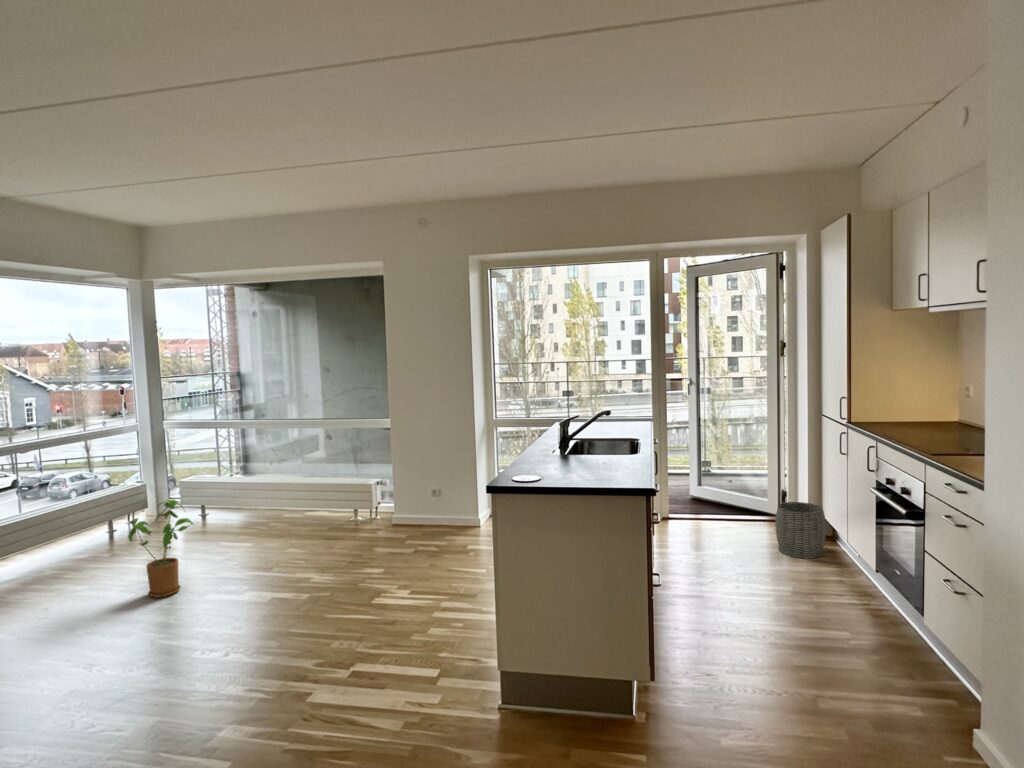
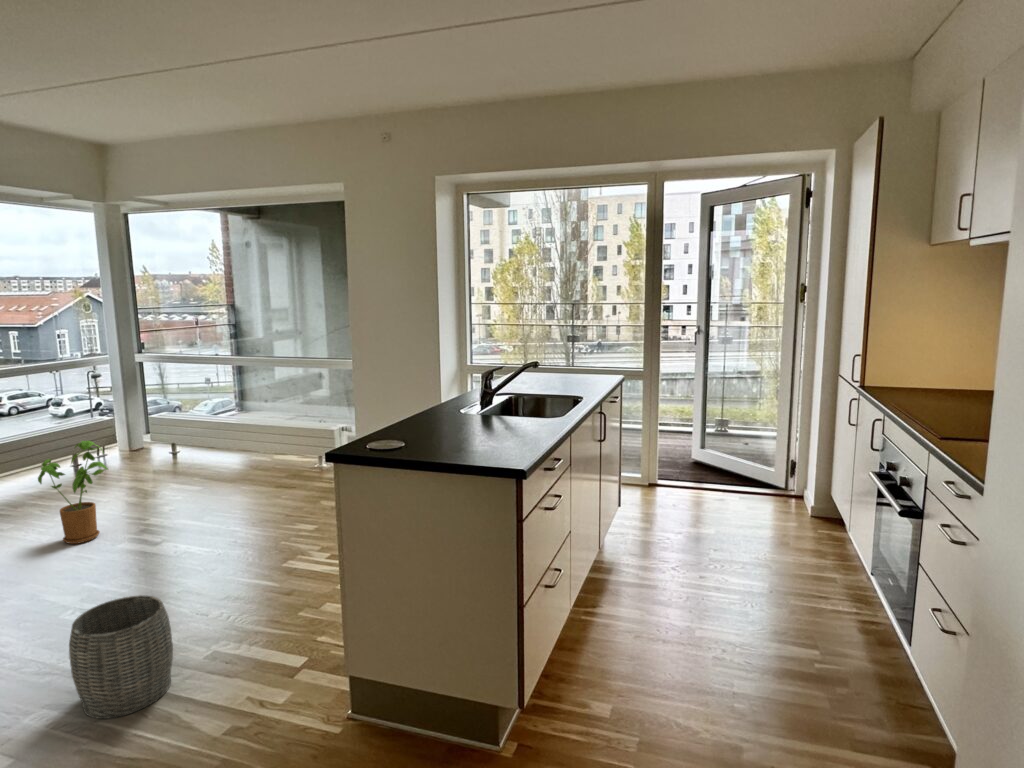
woven basket: present [776,502,826,558] -> present [69,595,173,719]

